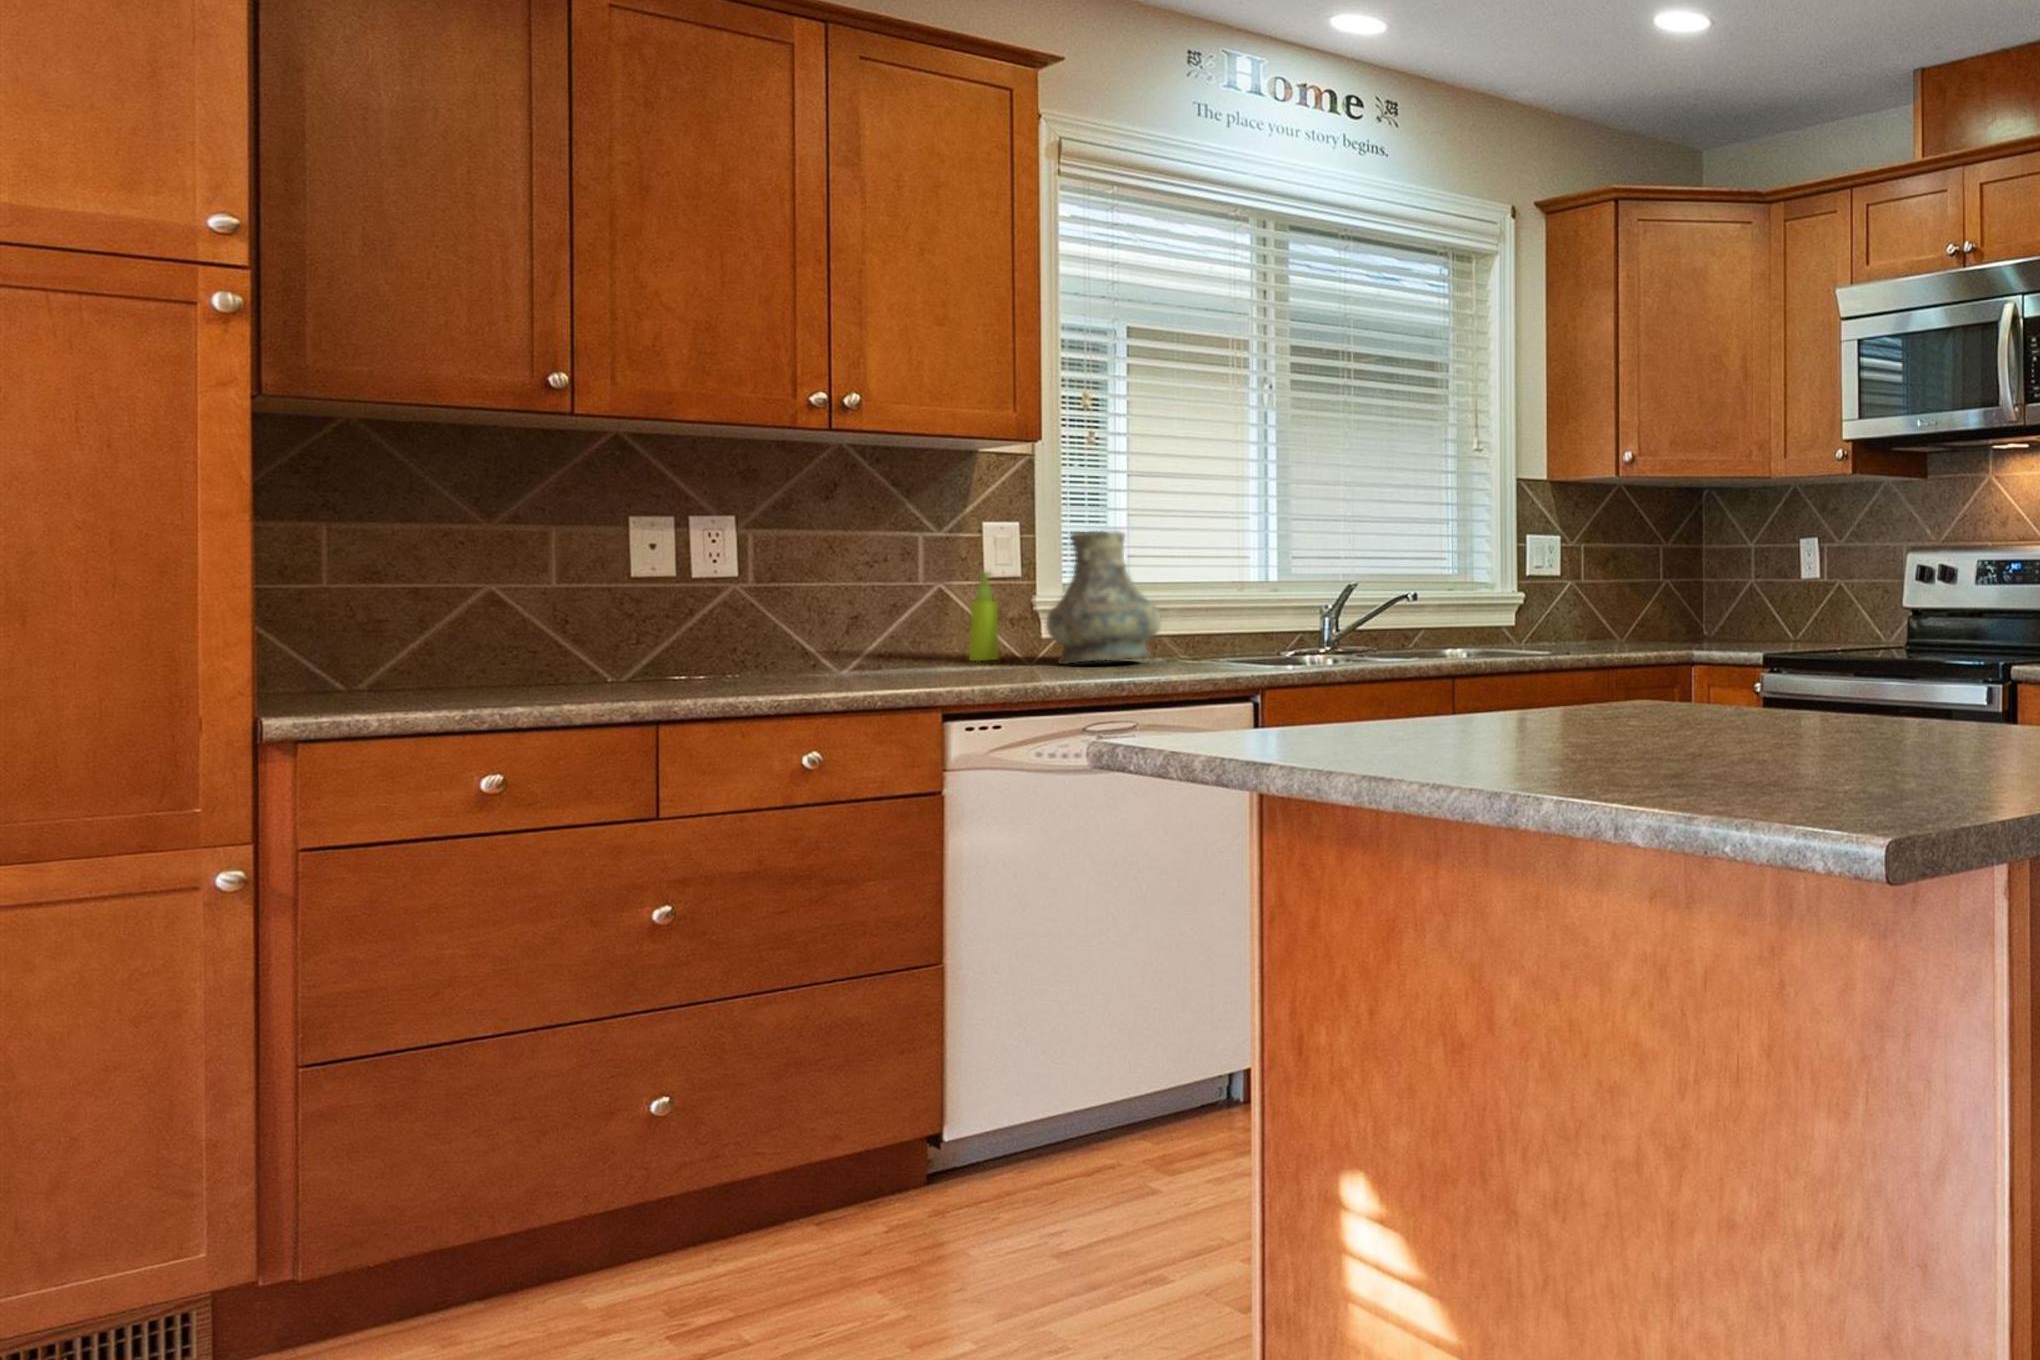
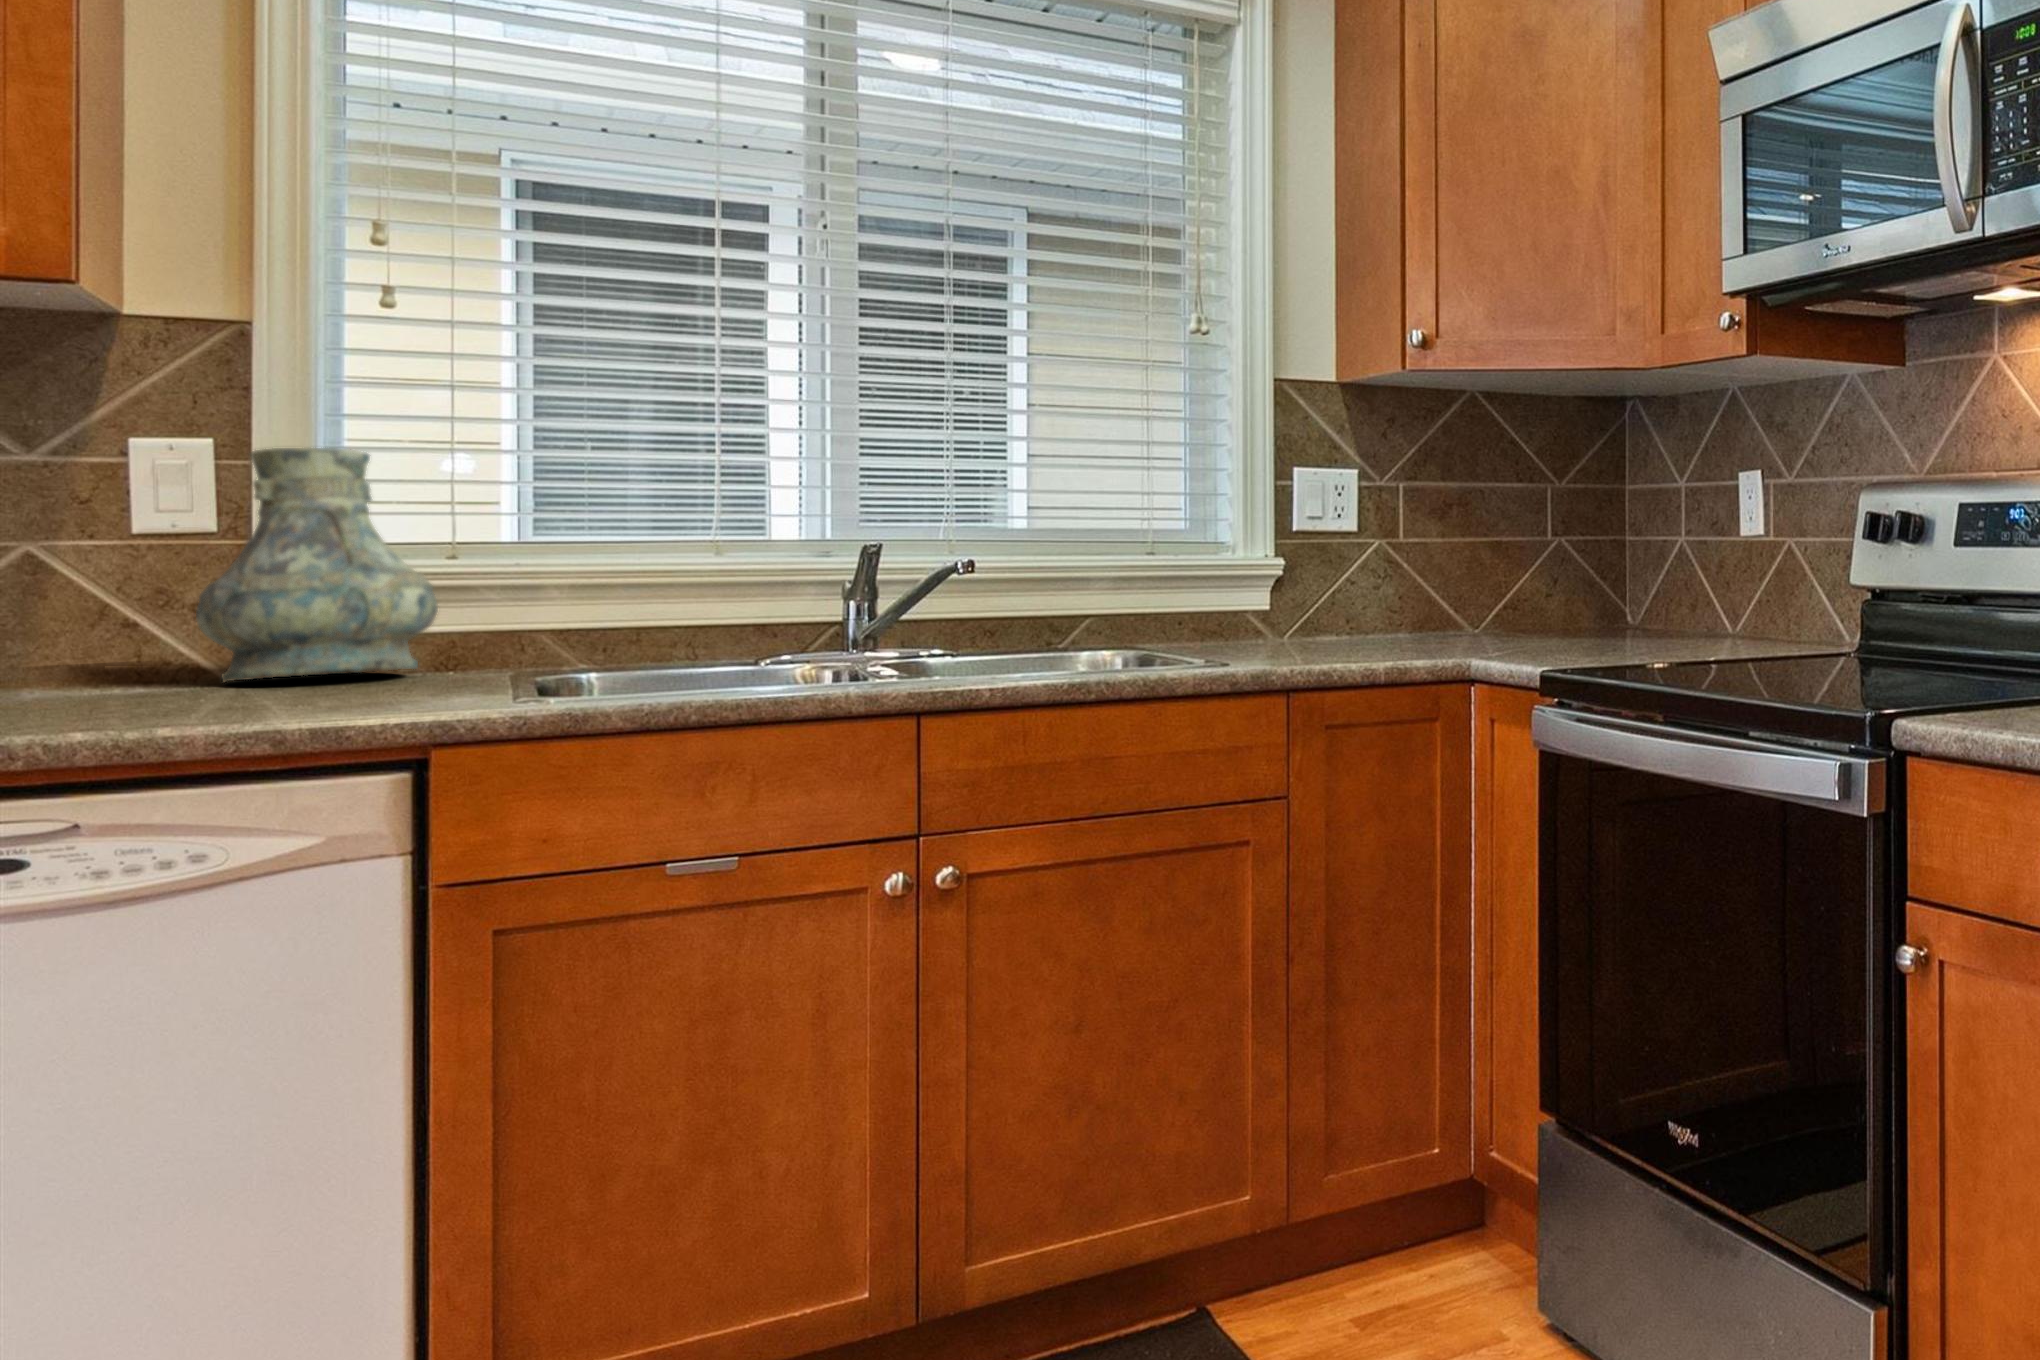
soap dispenser: present [969,572,998,661] -> none [96,522,158,677]

